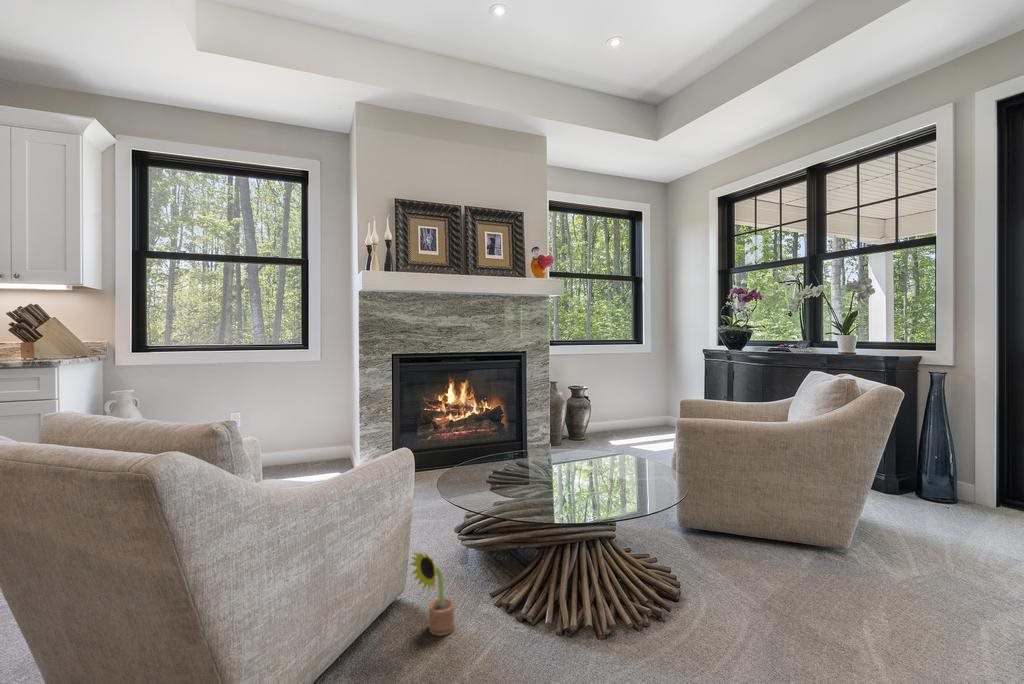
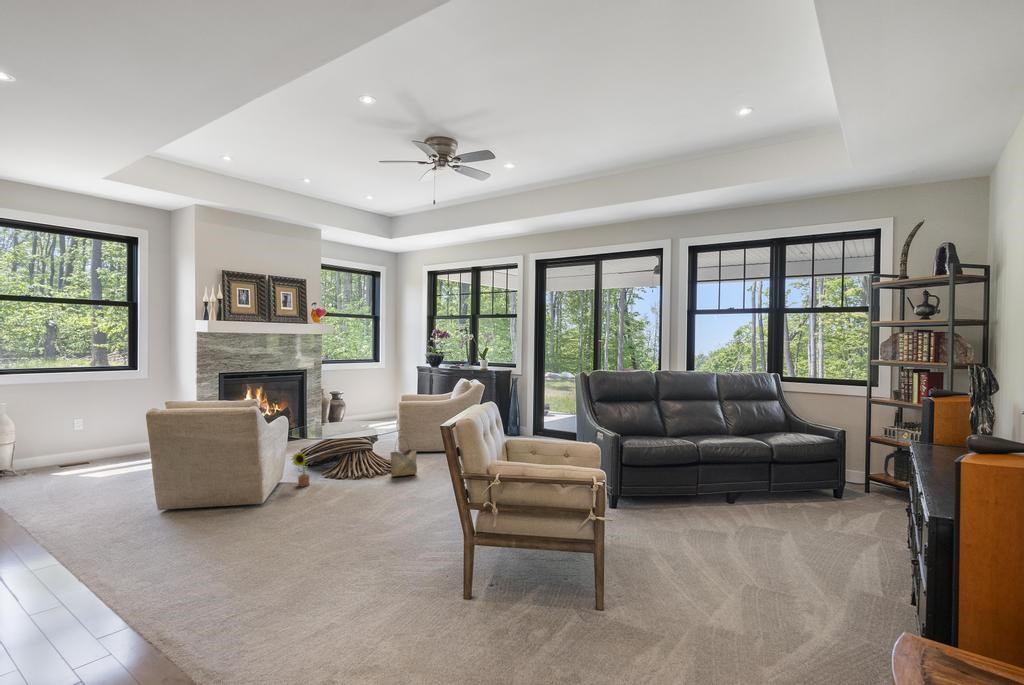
woven basket: none [657,529,736,648] -> present [391,449,417,476]

